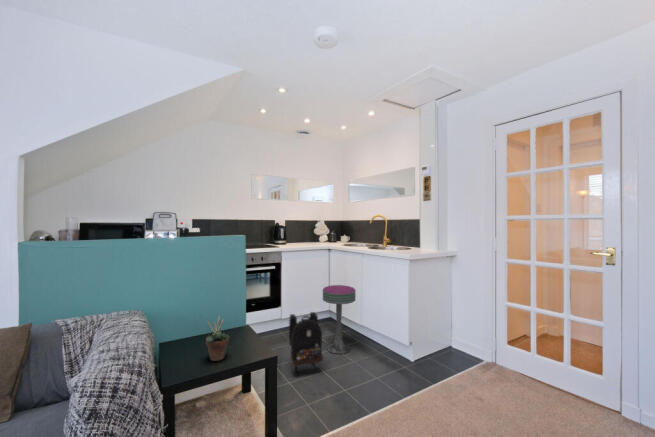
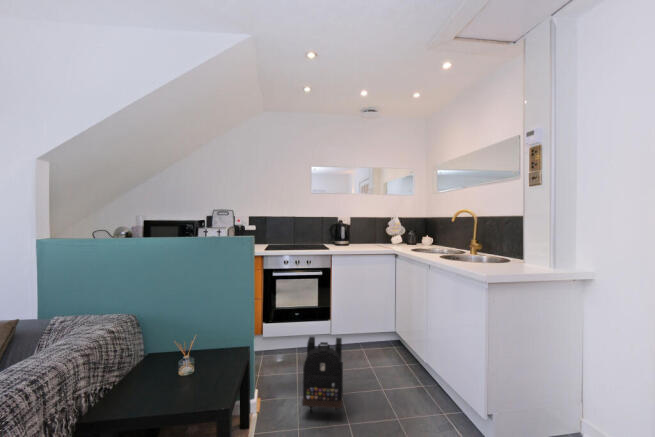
bar stool: present [323,285,356,354] -> none [362,304,407,400]
succulent plant: present [206,323,229,361] -> none [143,343,177,392]

